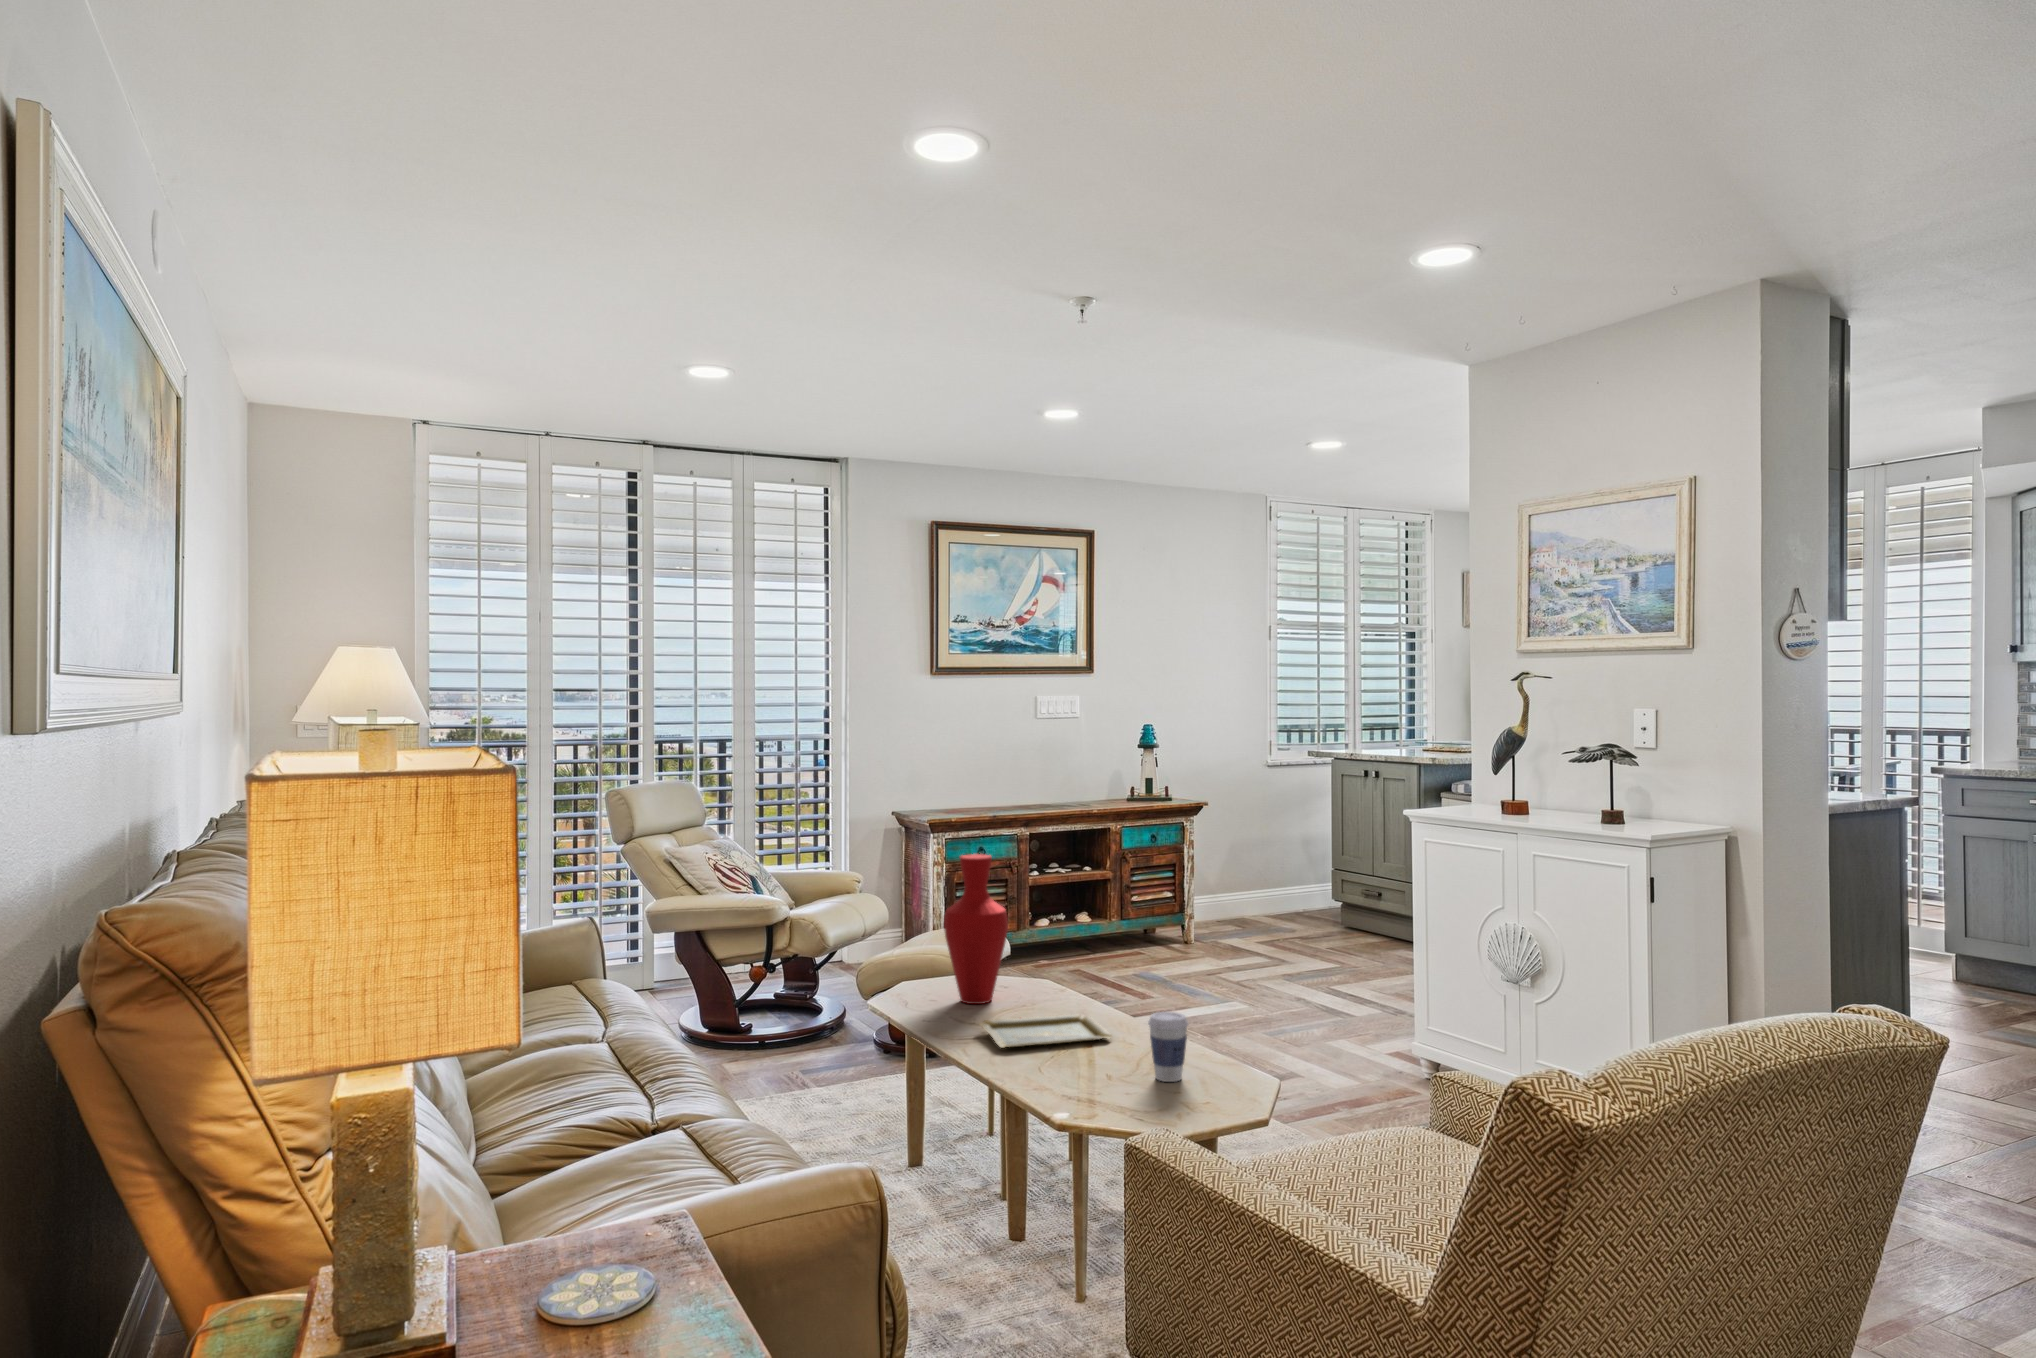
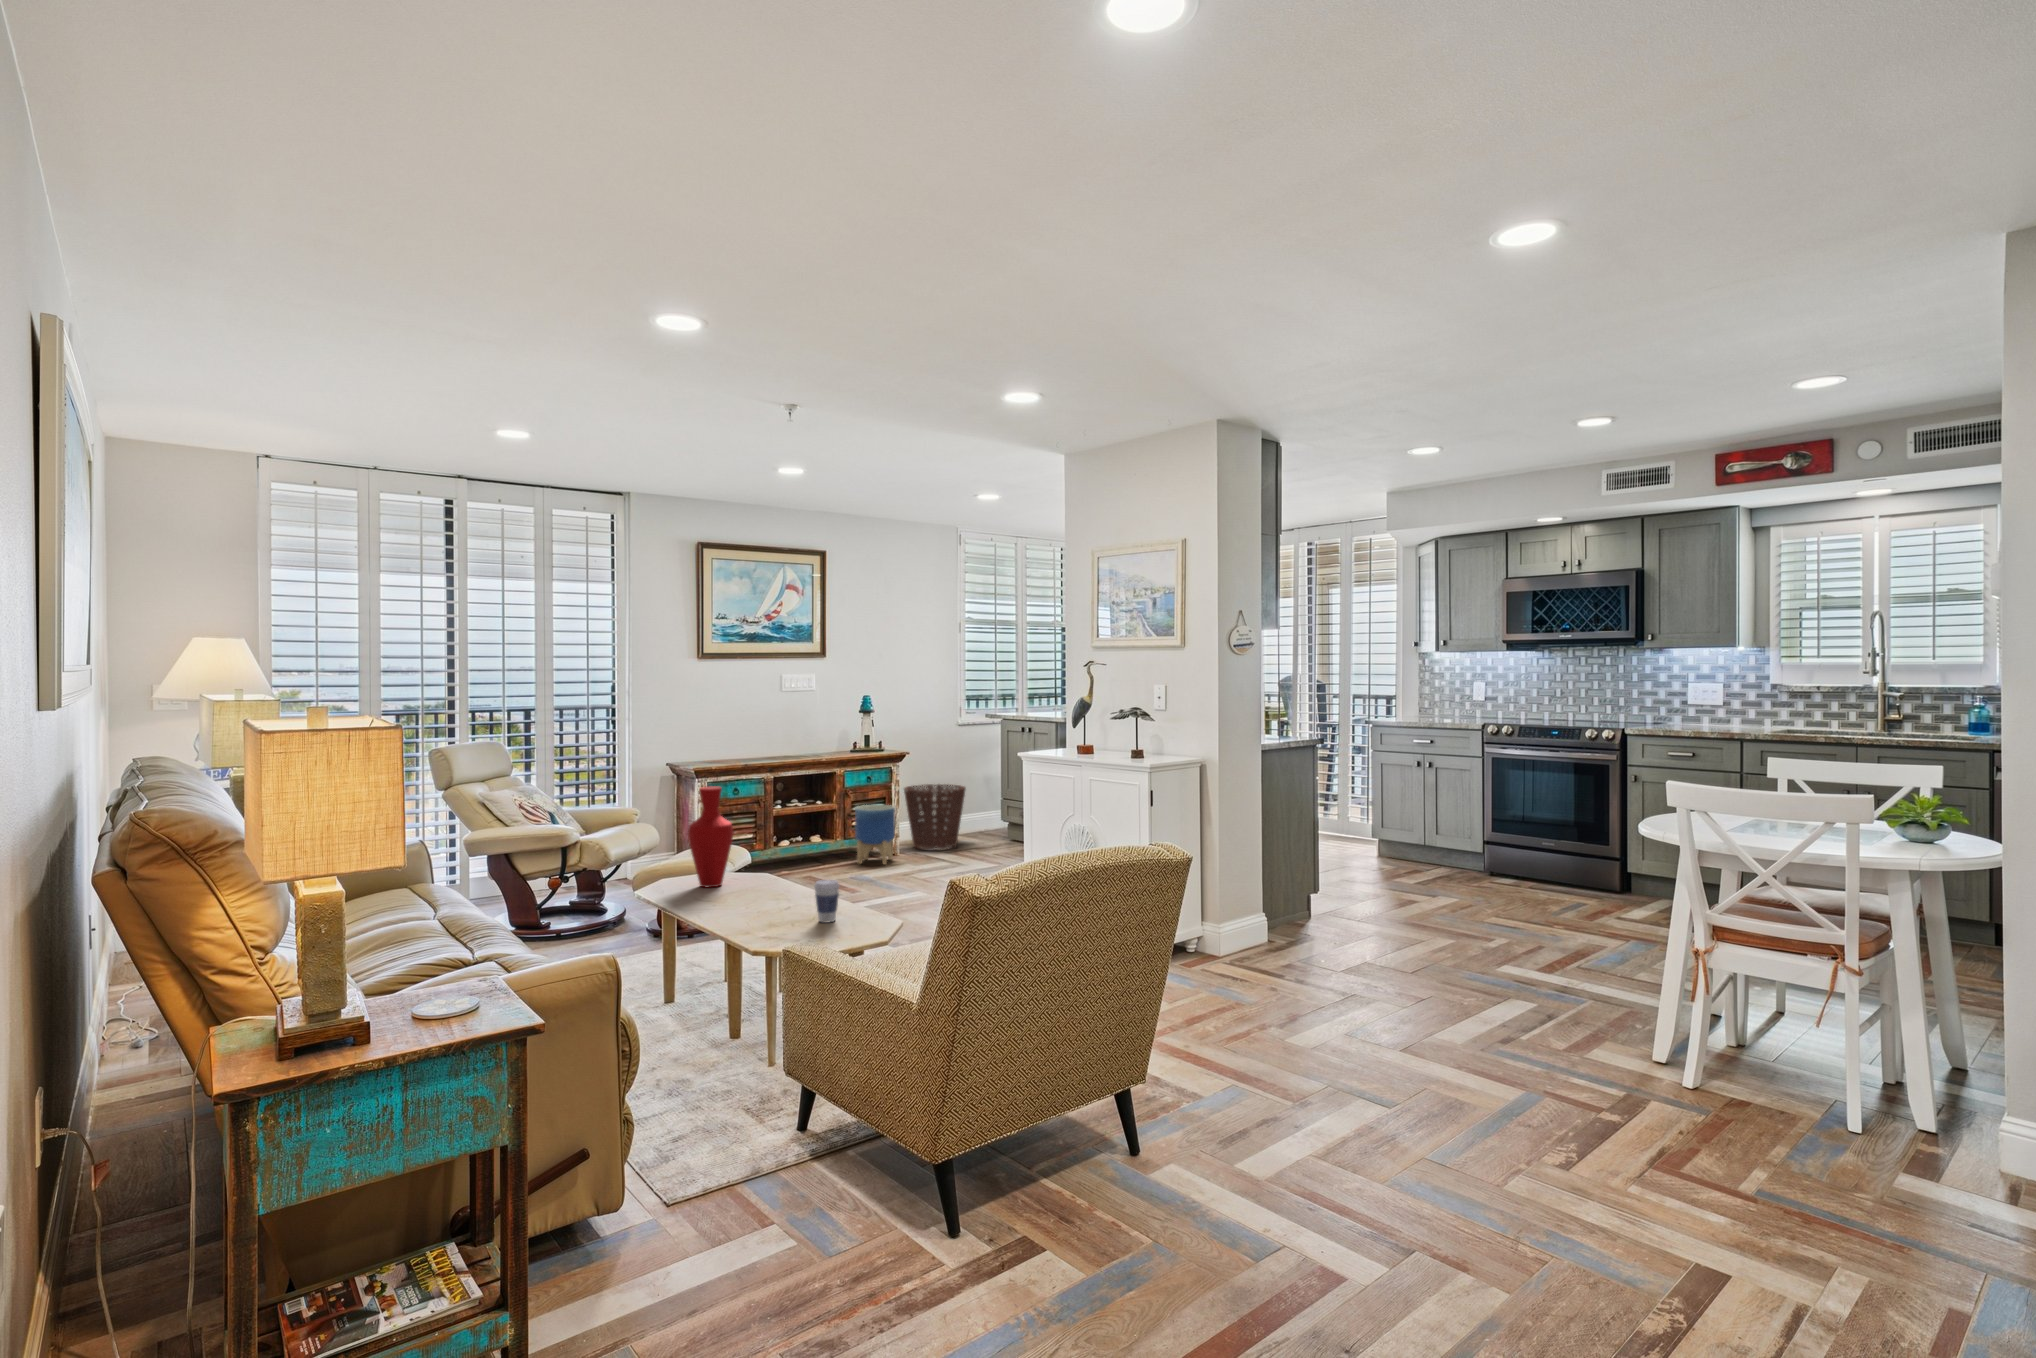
basket: none [1201,846,1288,939] -> present [904,784,966,850]
planter: none [1139,874,1193,958] -> present [855,805,895,865]
tray: present [981,1014,1112,1048] -> none [709,889,797,910]

